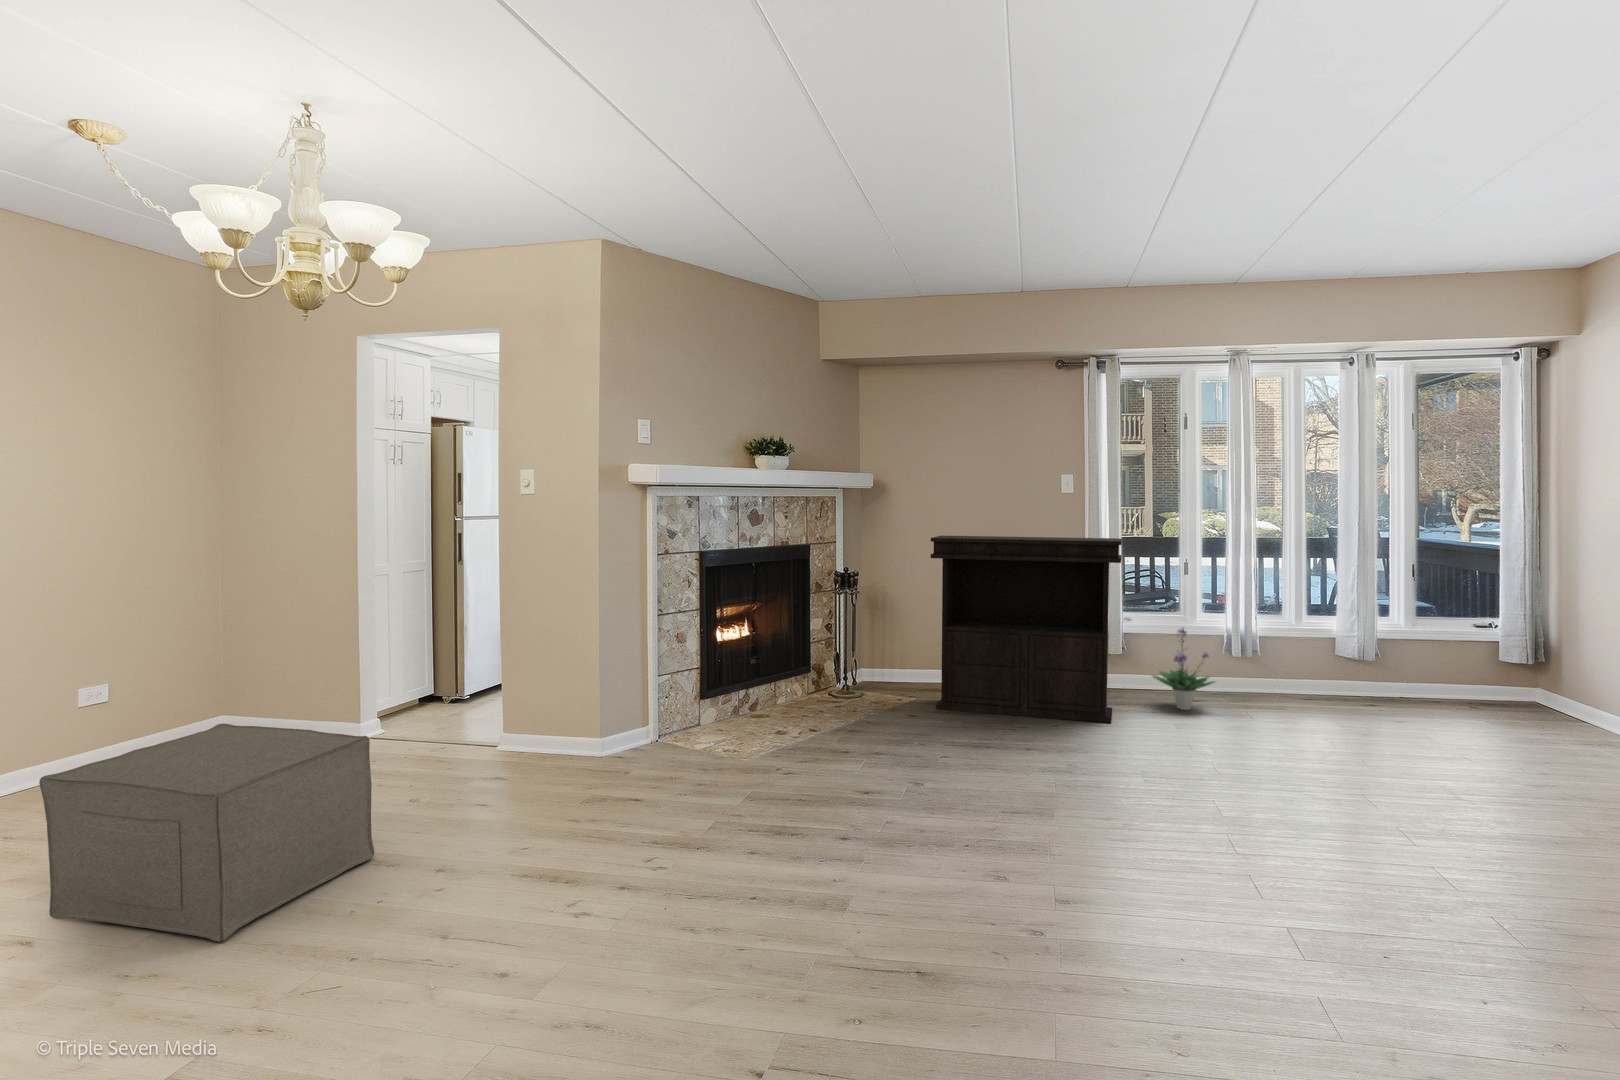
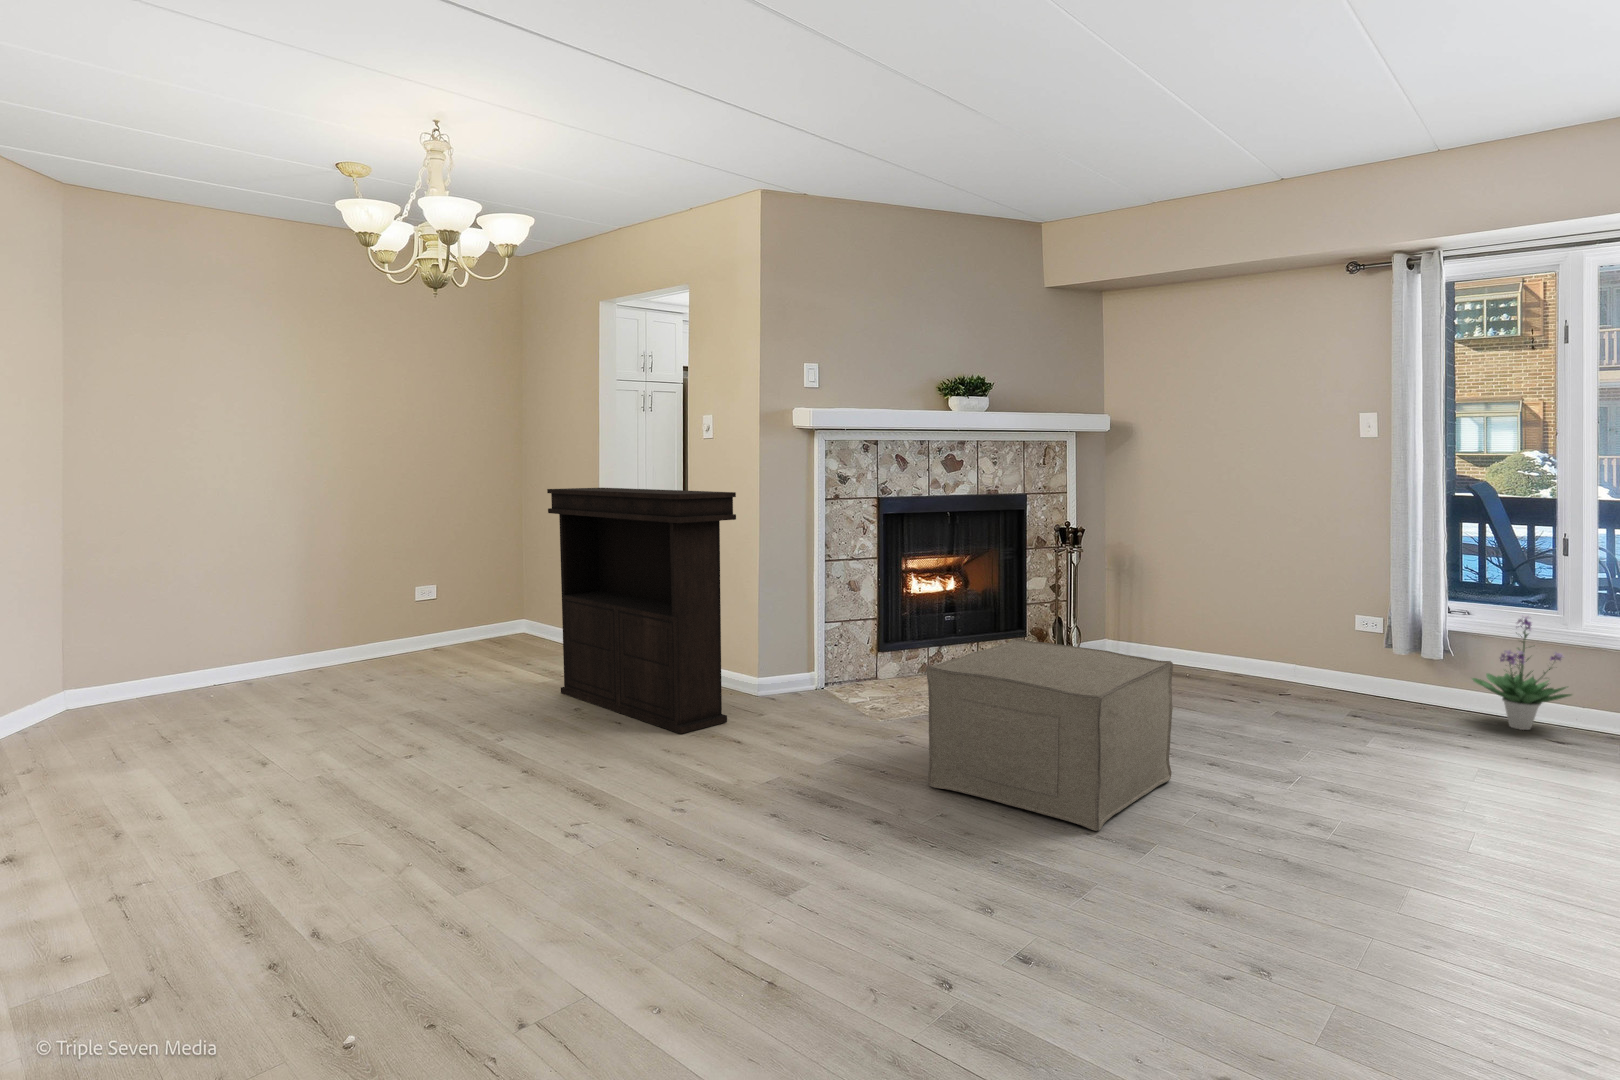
console table: present [931,536,1122,723] -> present [547,488,736,734]
ottoman: present [39,724,374,942] -> present [926,638,1173,831]

